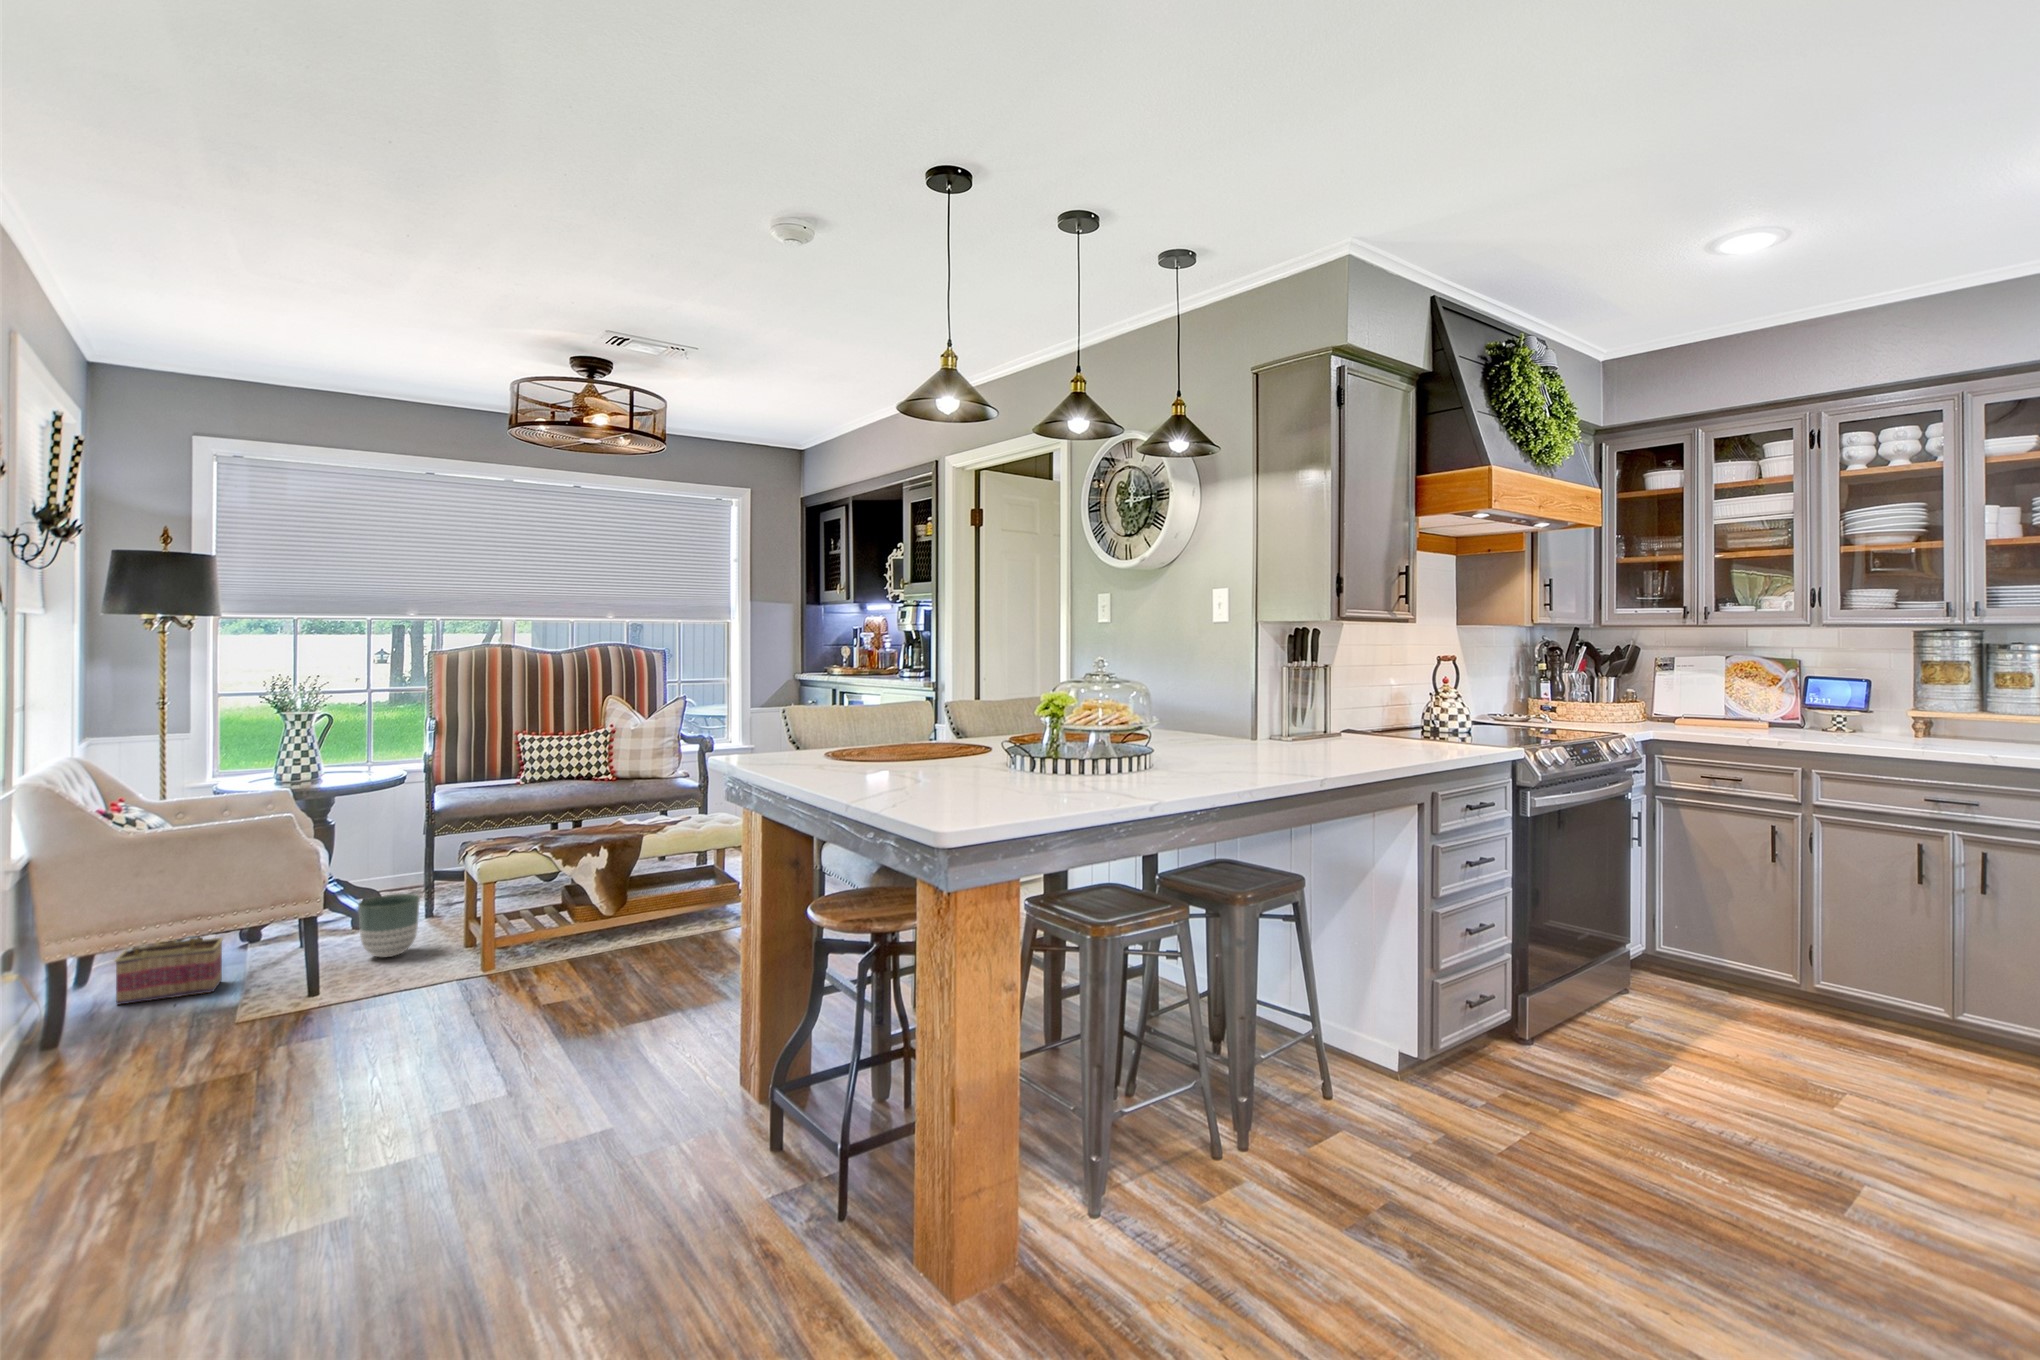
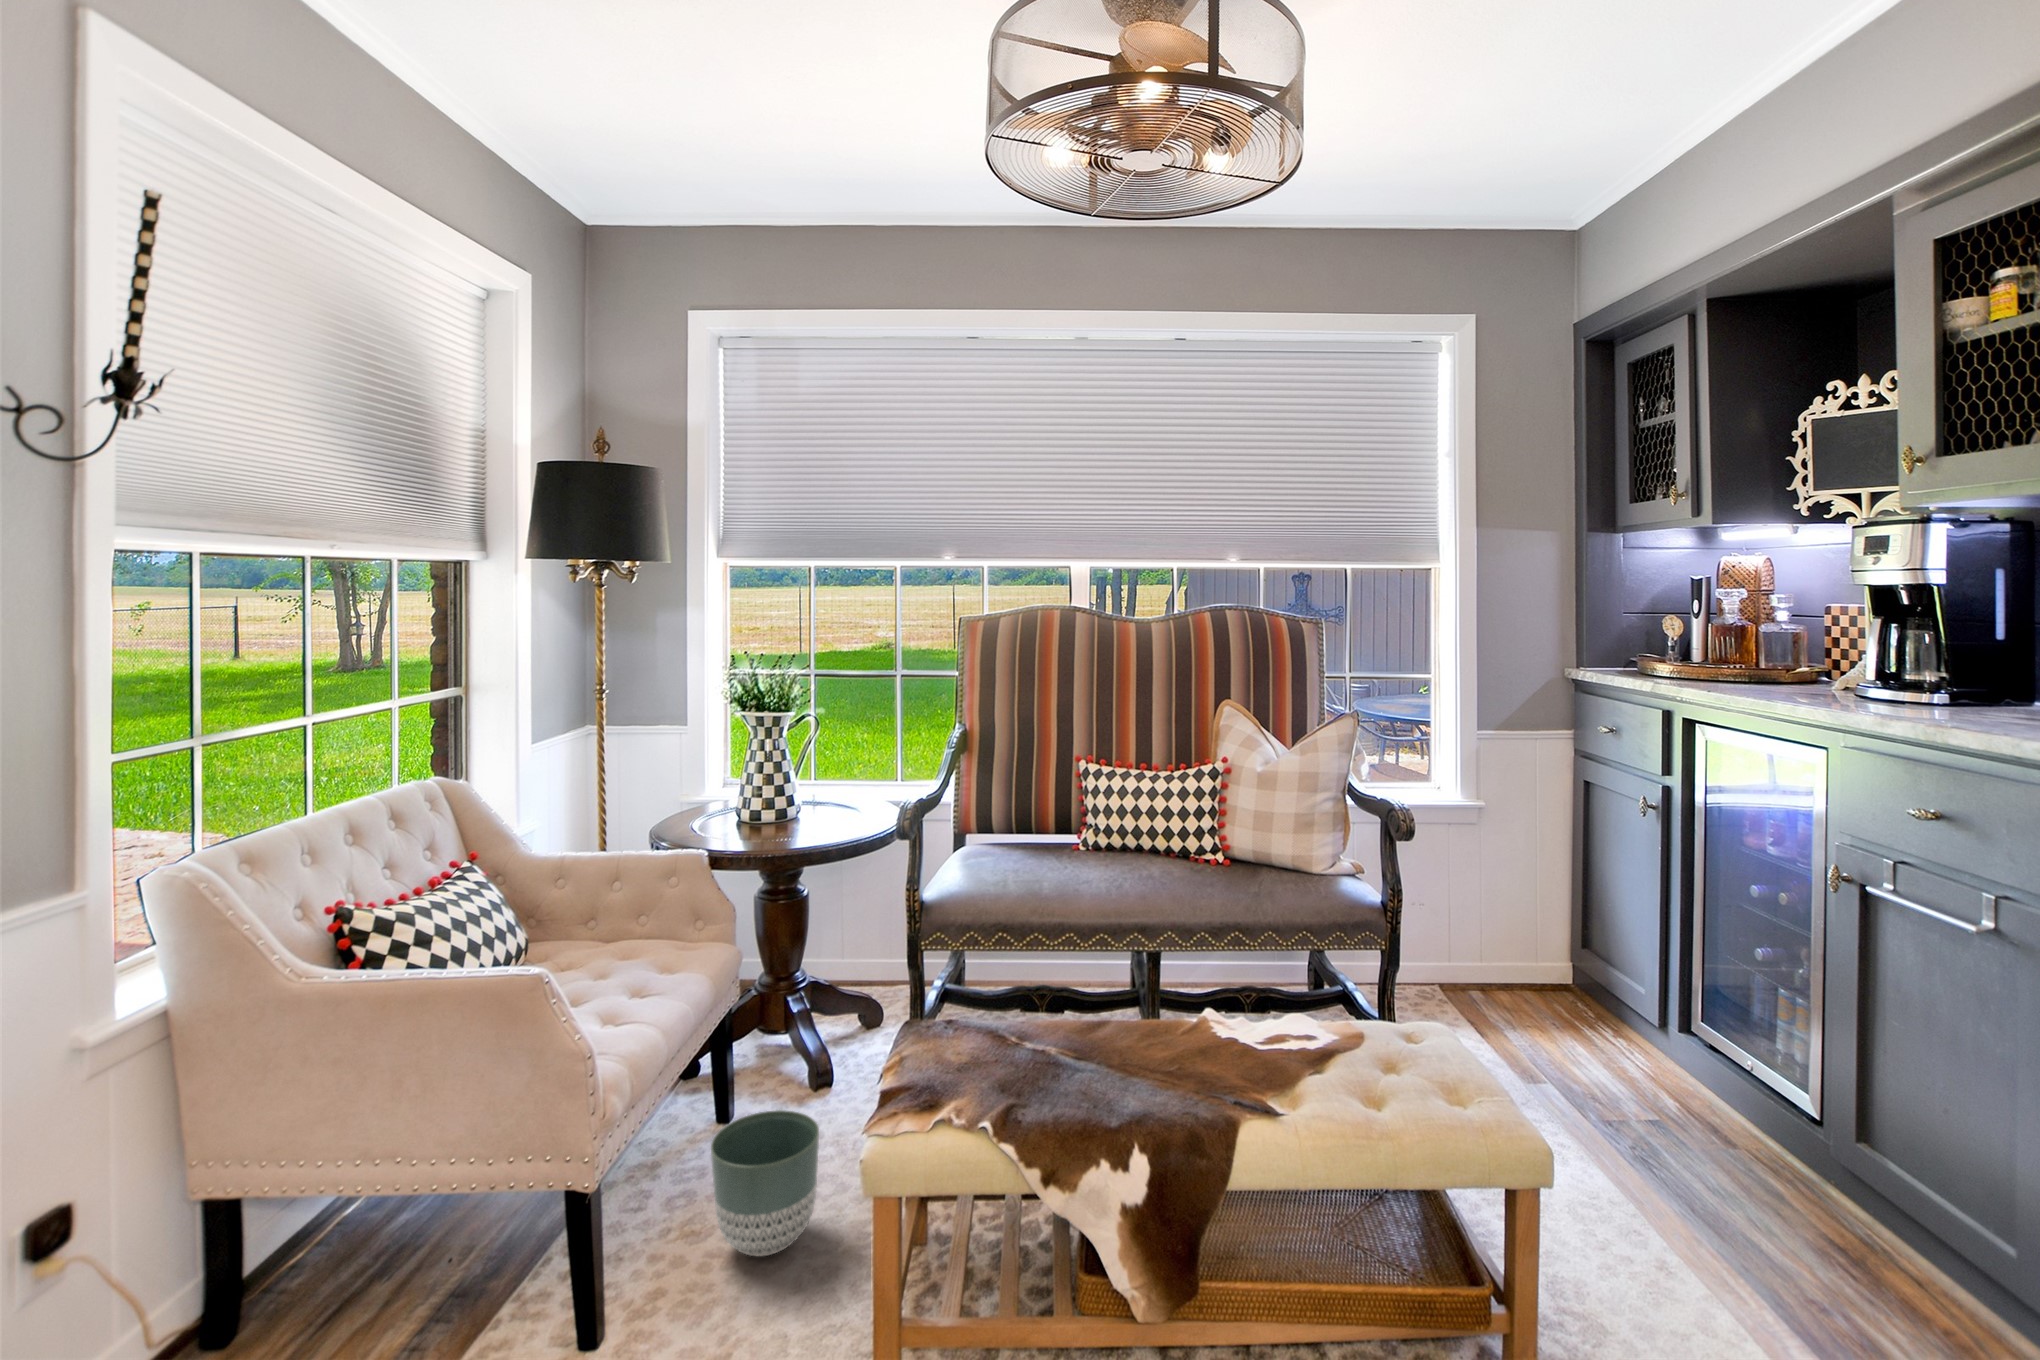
basket: present [115,938,223,1005] -> none [319,1090,506,1294]

